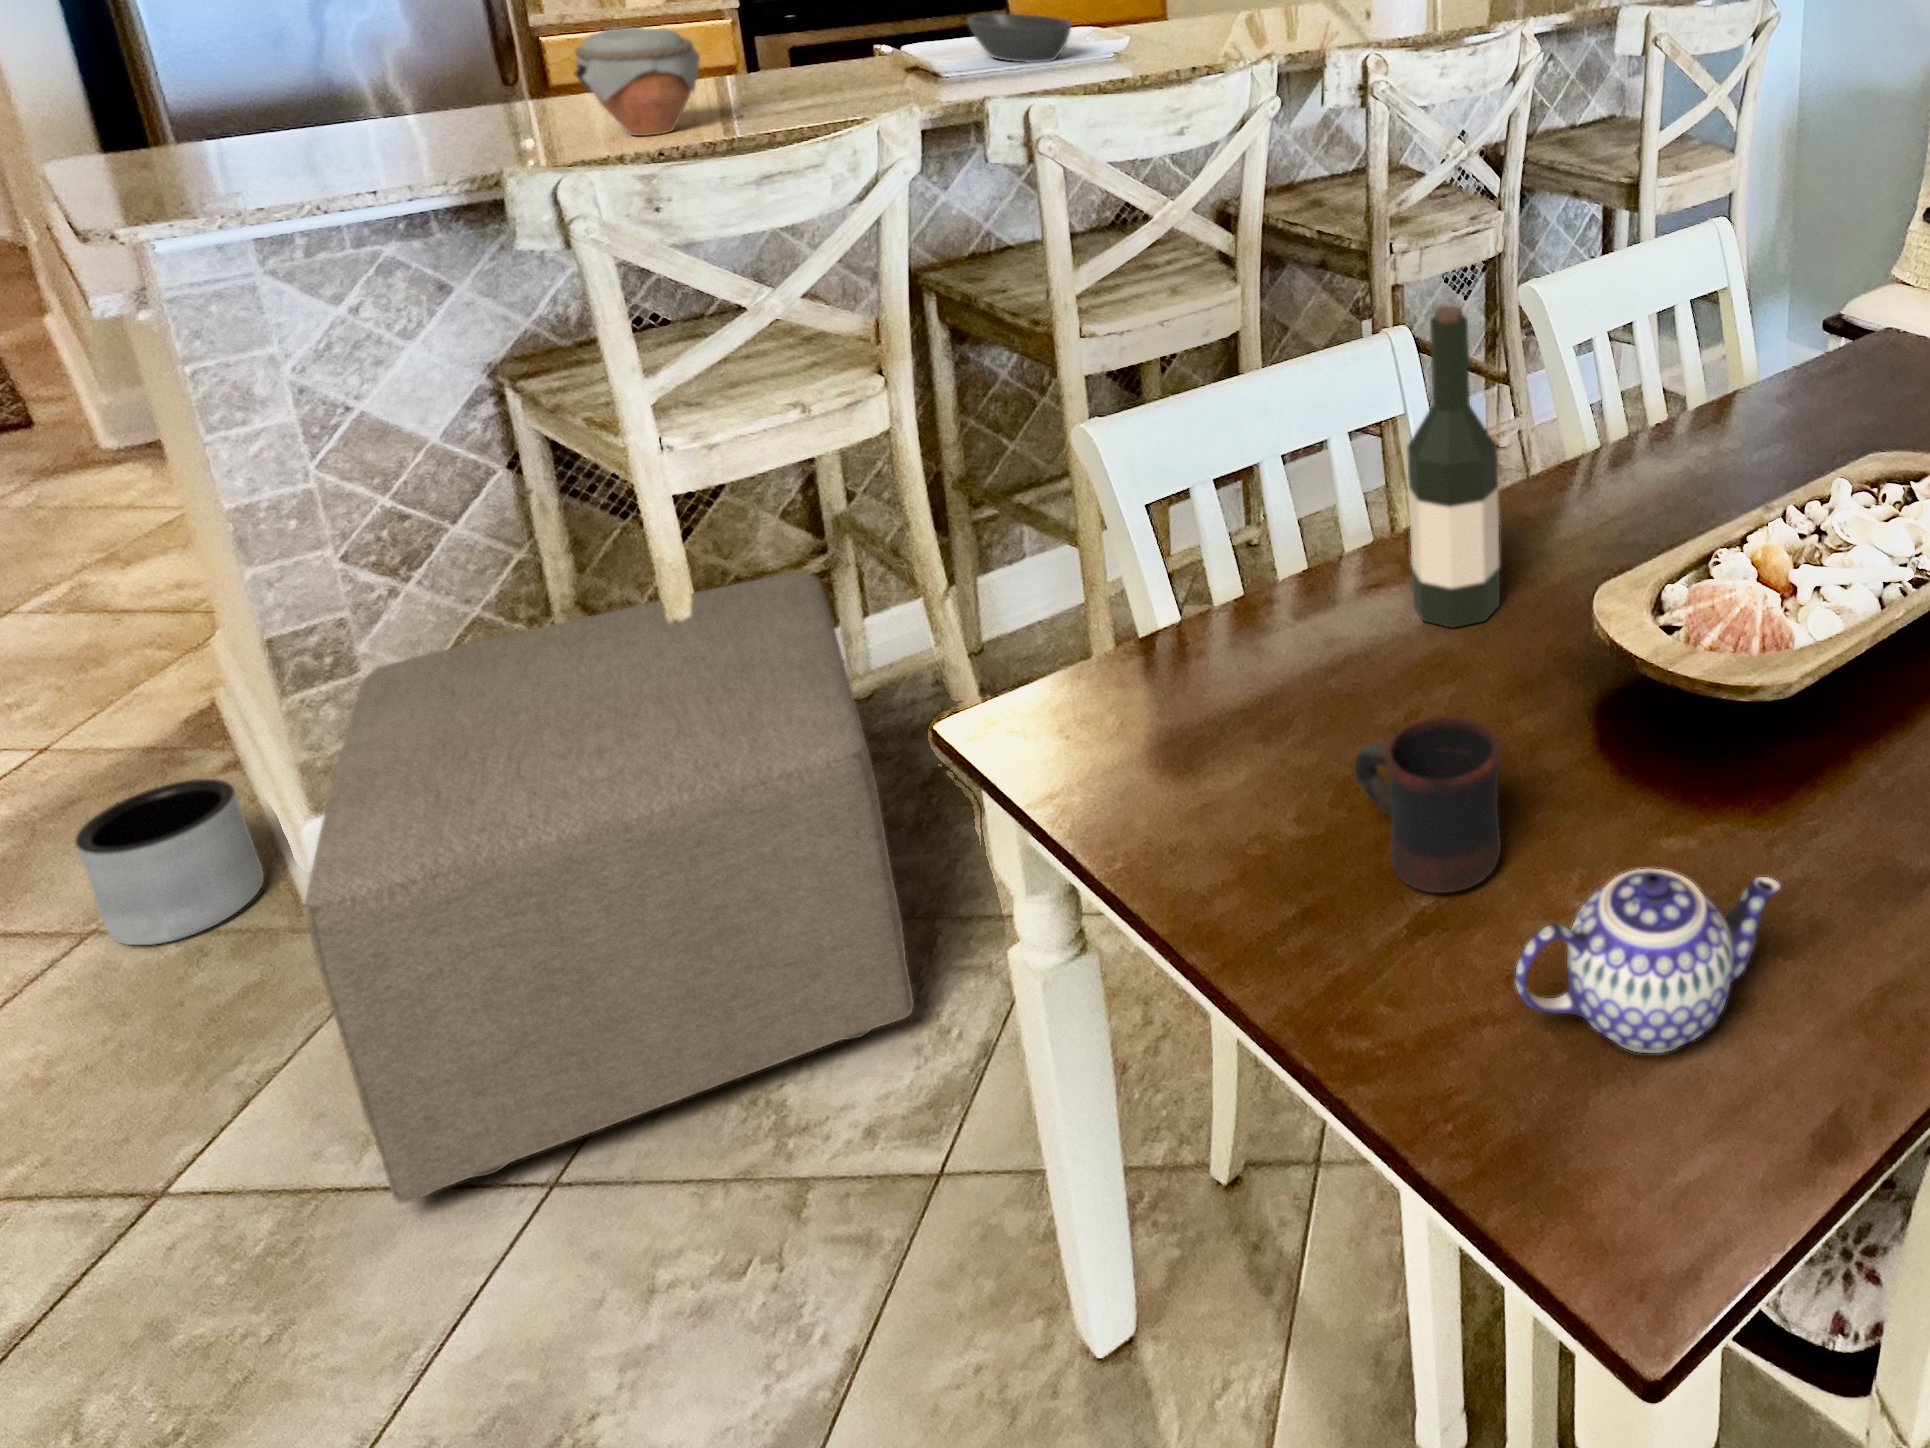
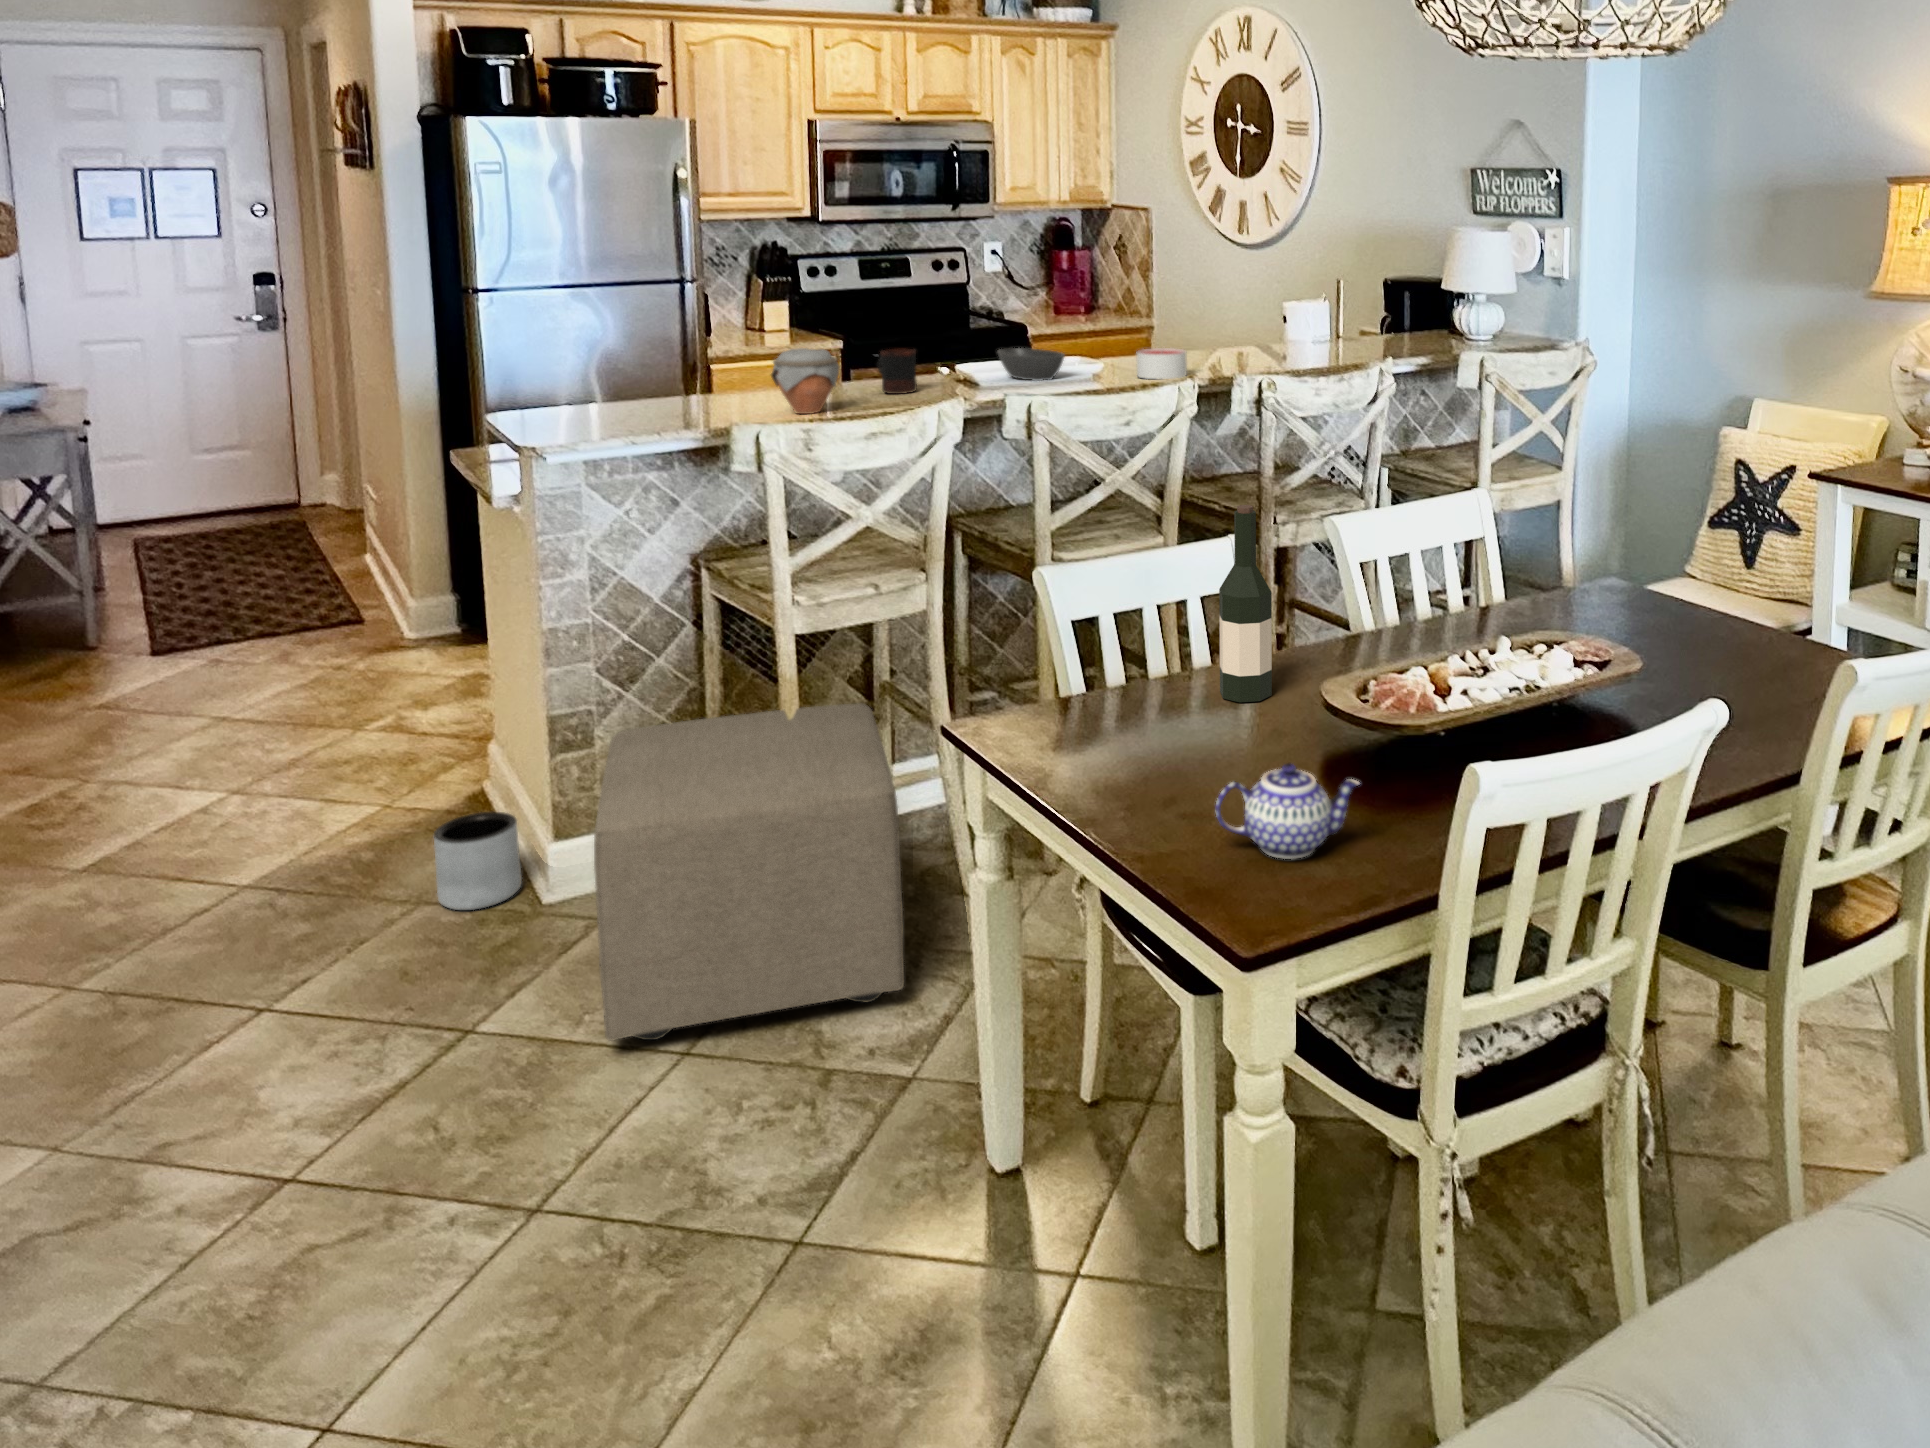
candle: none [1181,11,1257,57] -> present [1137,348,1187,379]
mug: present [1354,716,1501,893] -> present [877,349,917,394]

